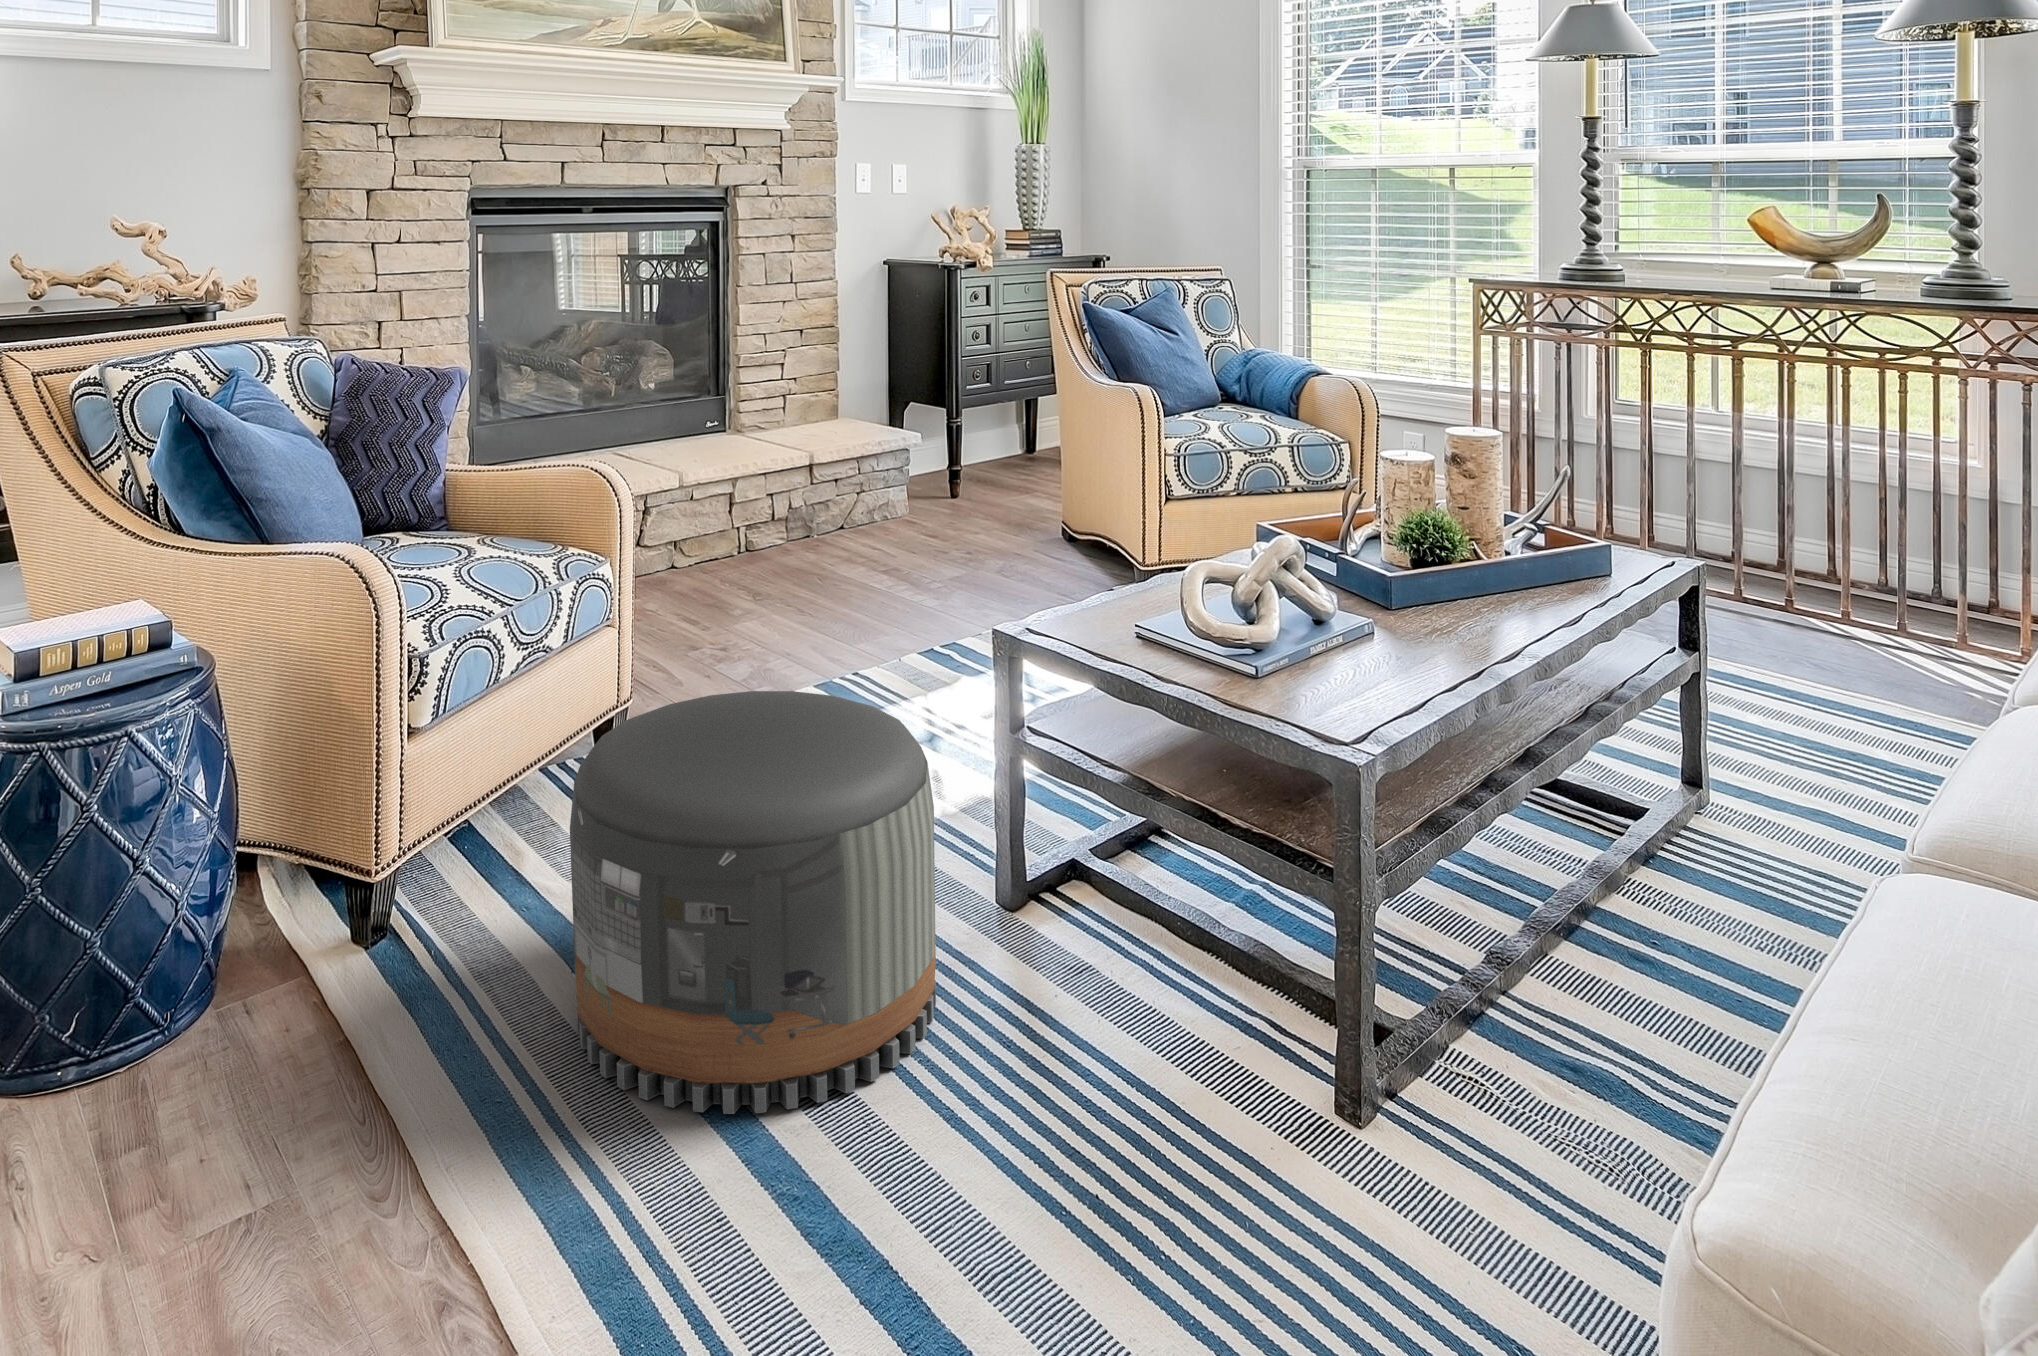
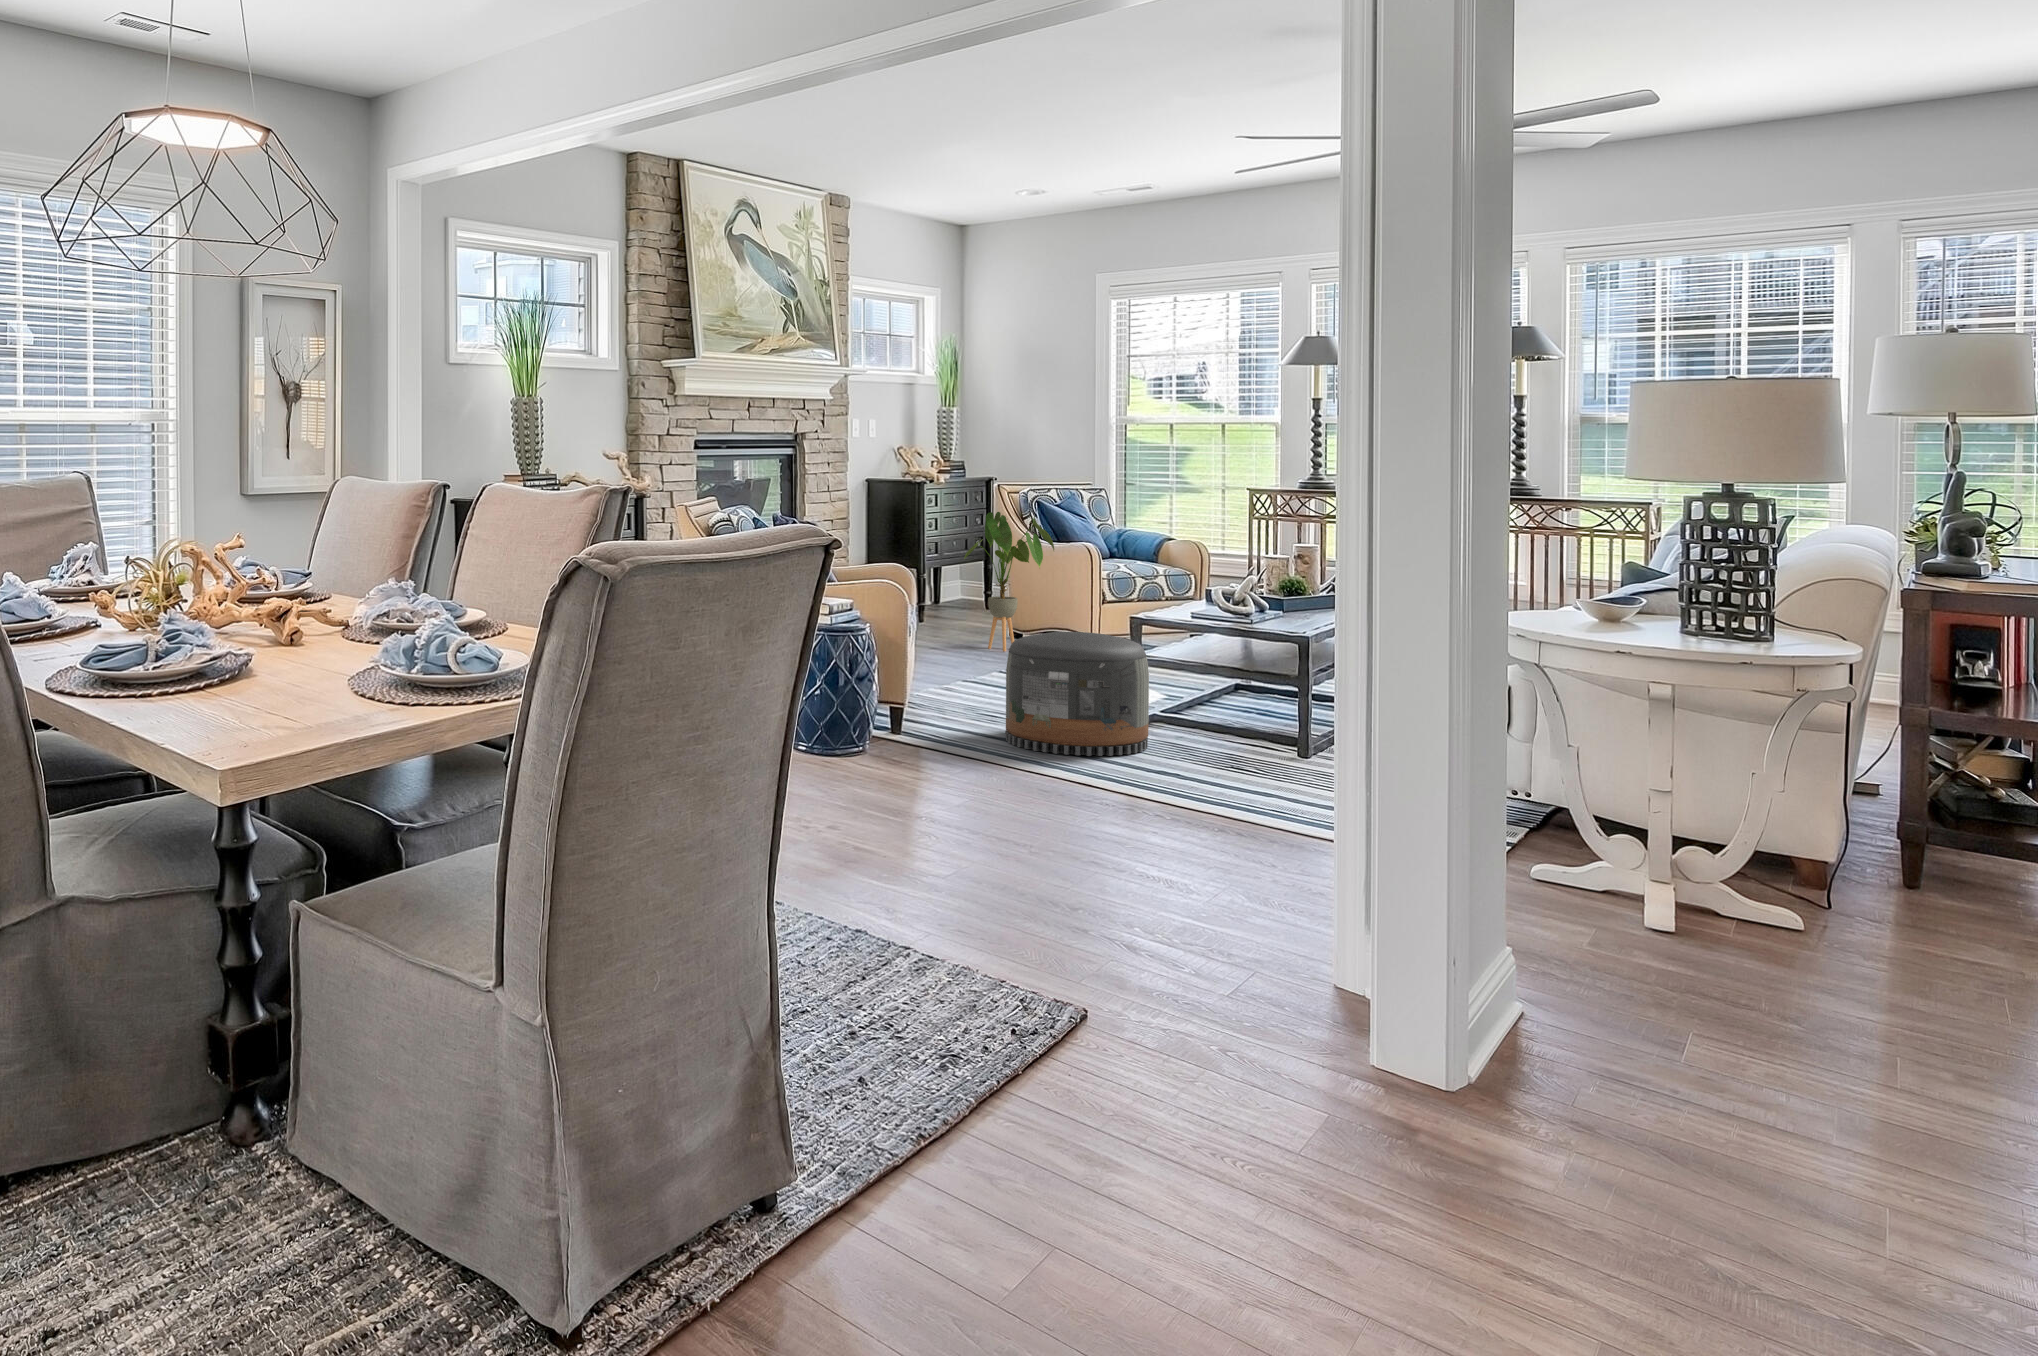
house plant: none [956,324,1107,572] -> present [964,512,1054,651]

